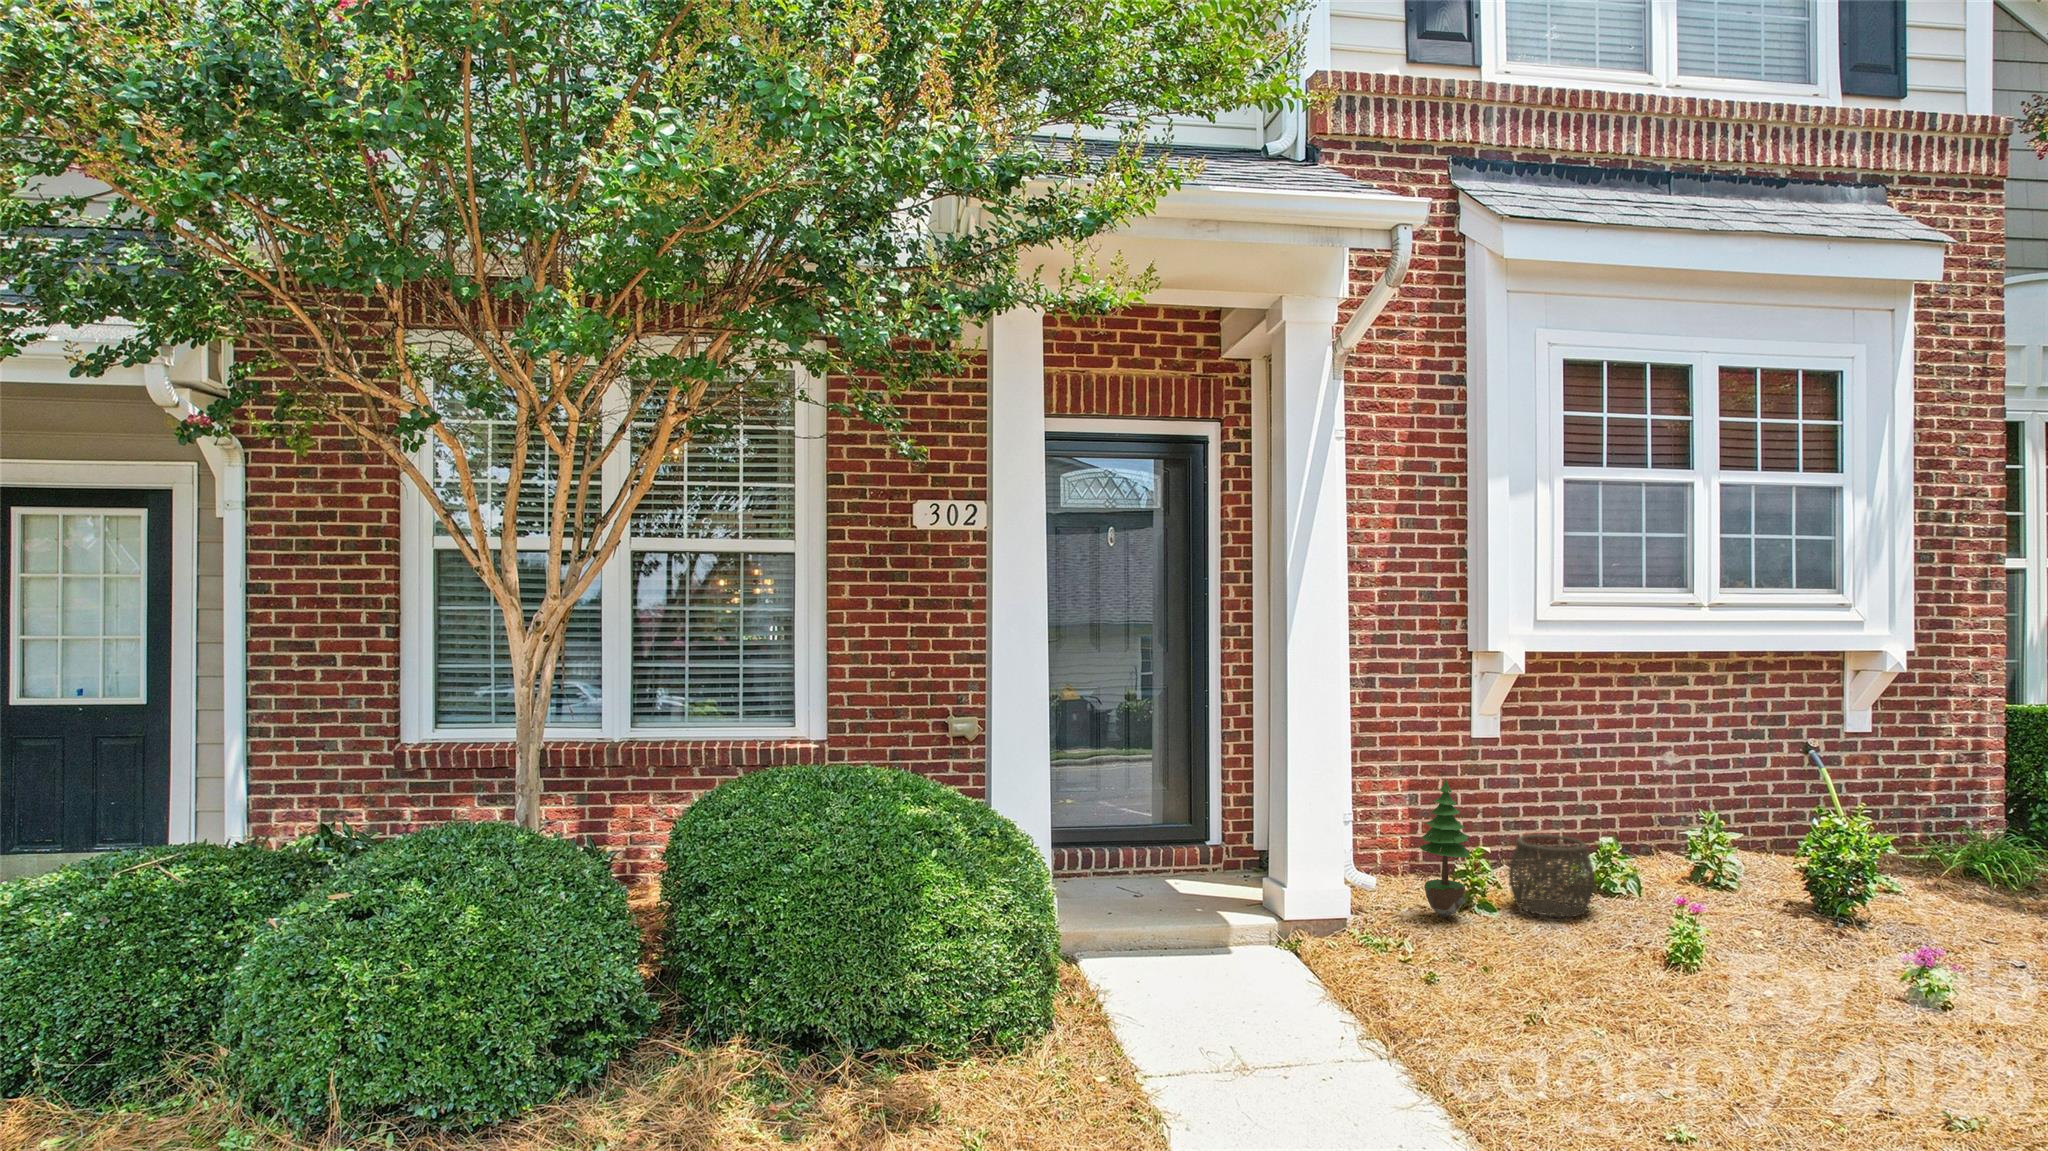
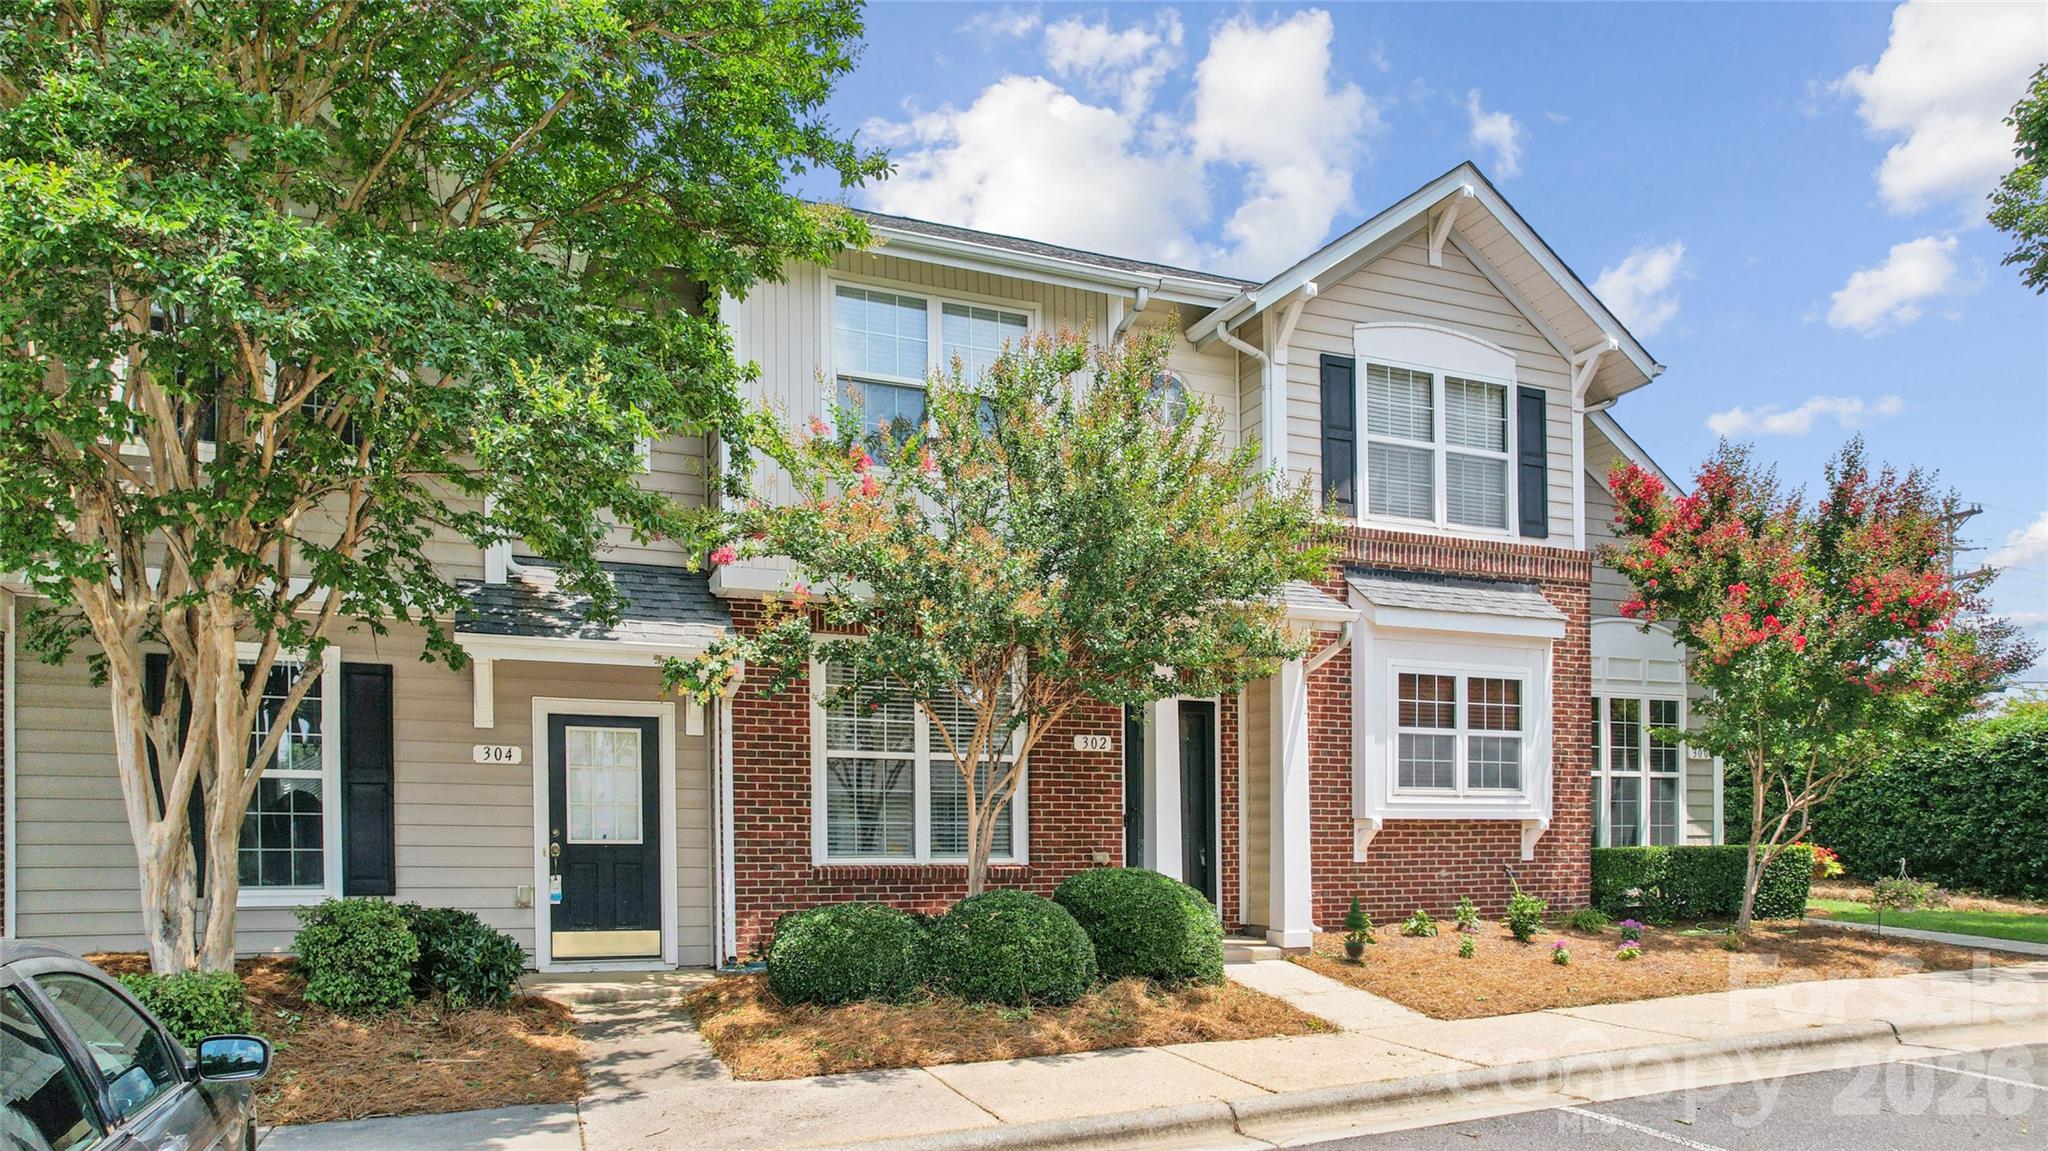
woven basket: present [1509,834,1595,917] -> none [1381,917,1423,961]

